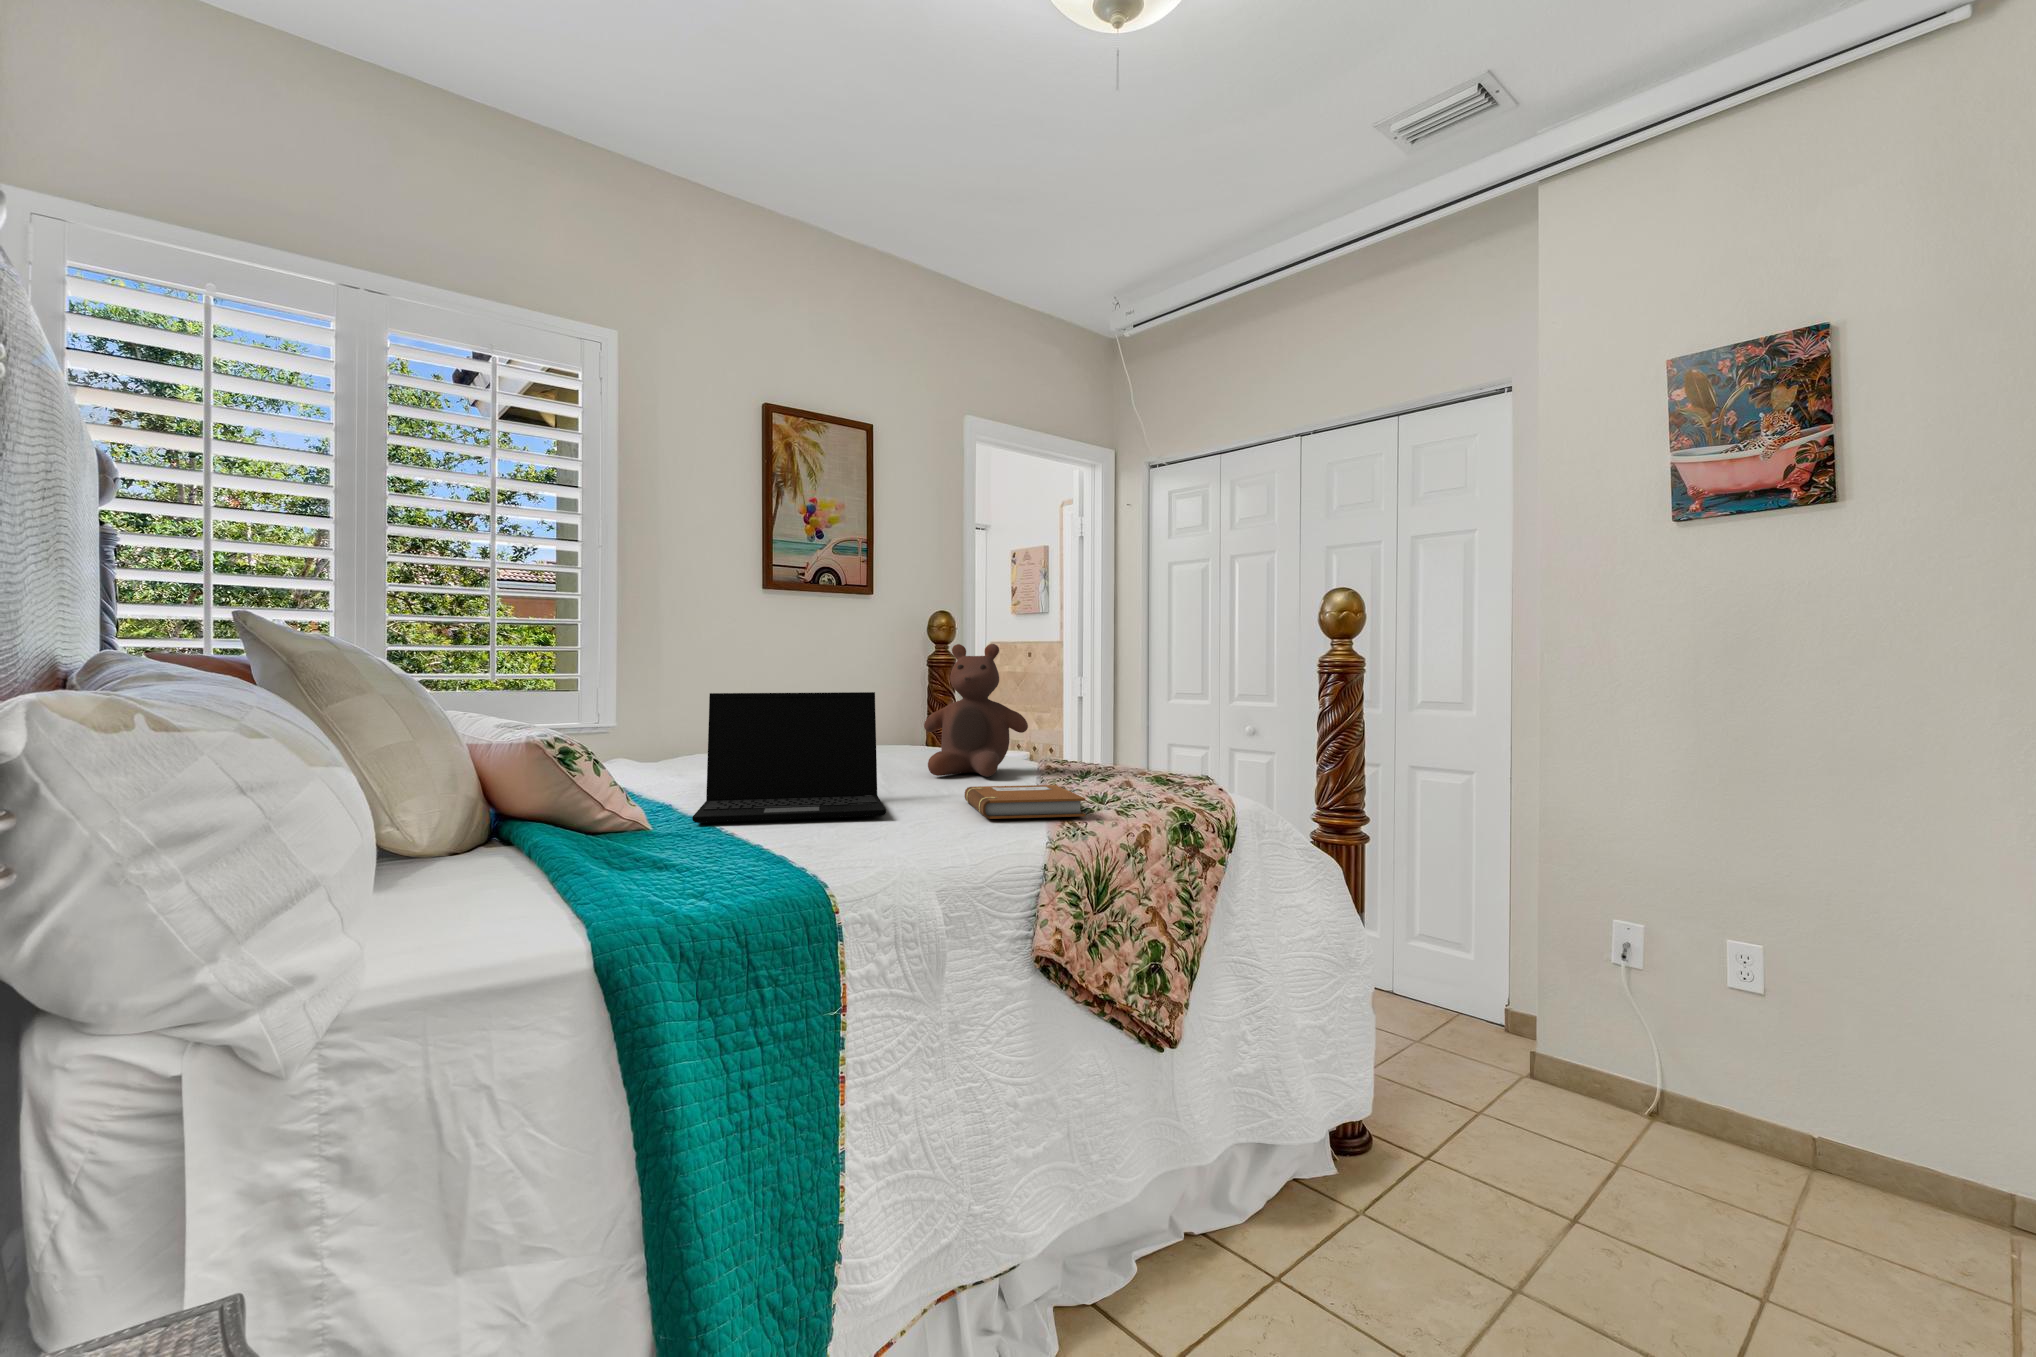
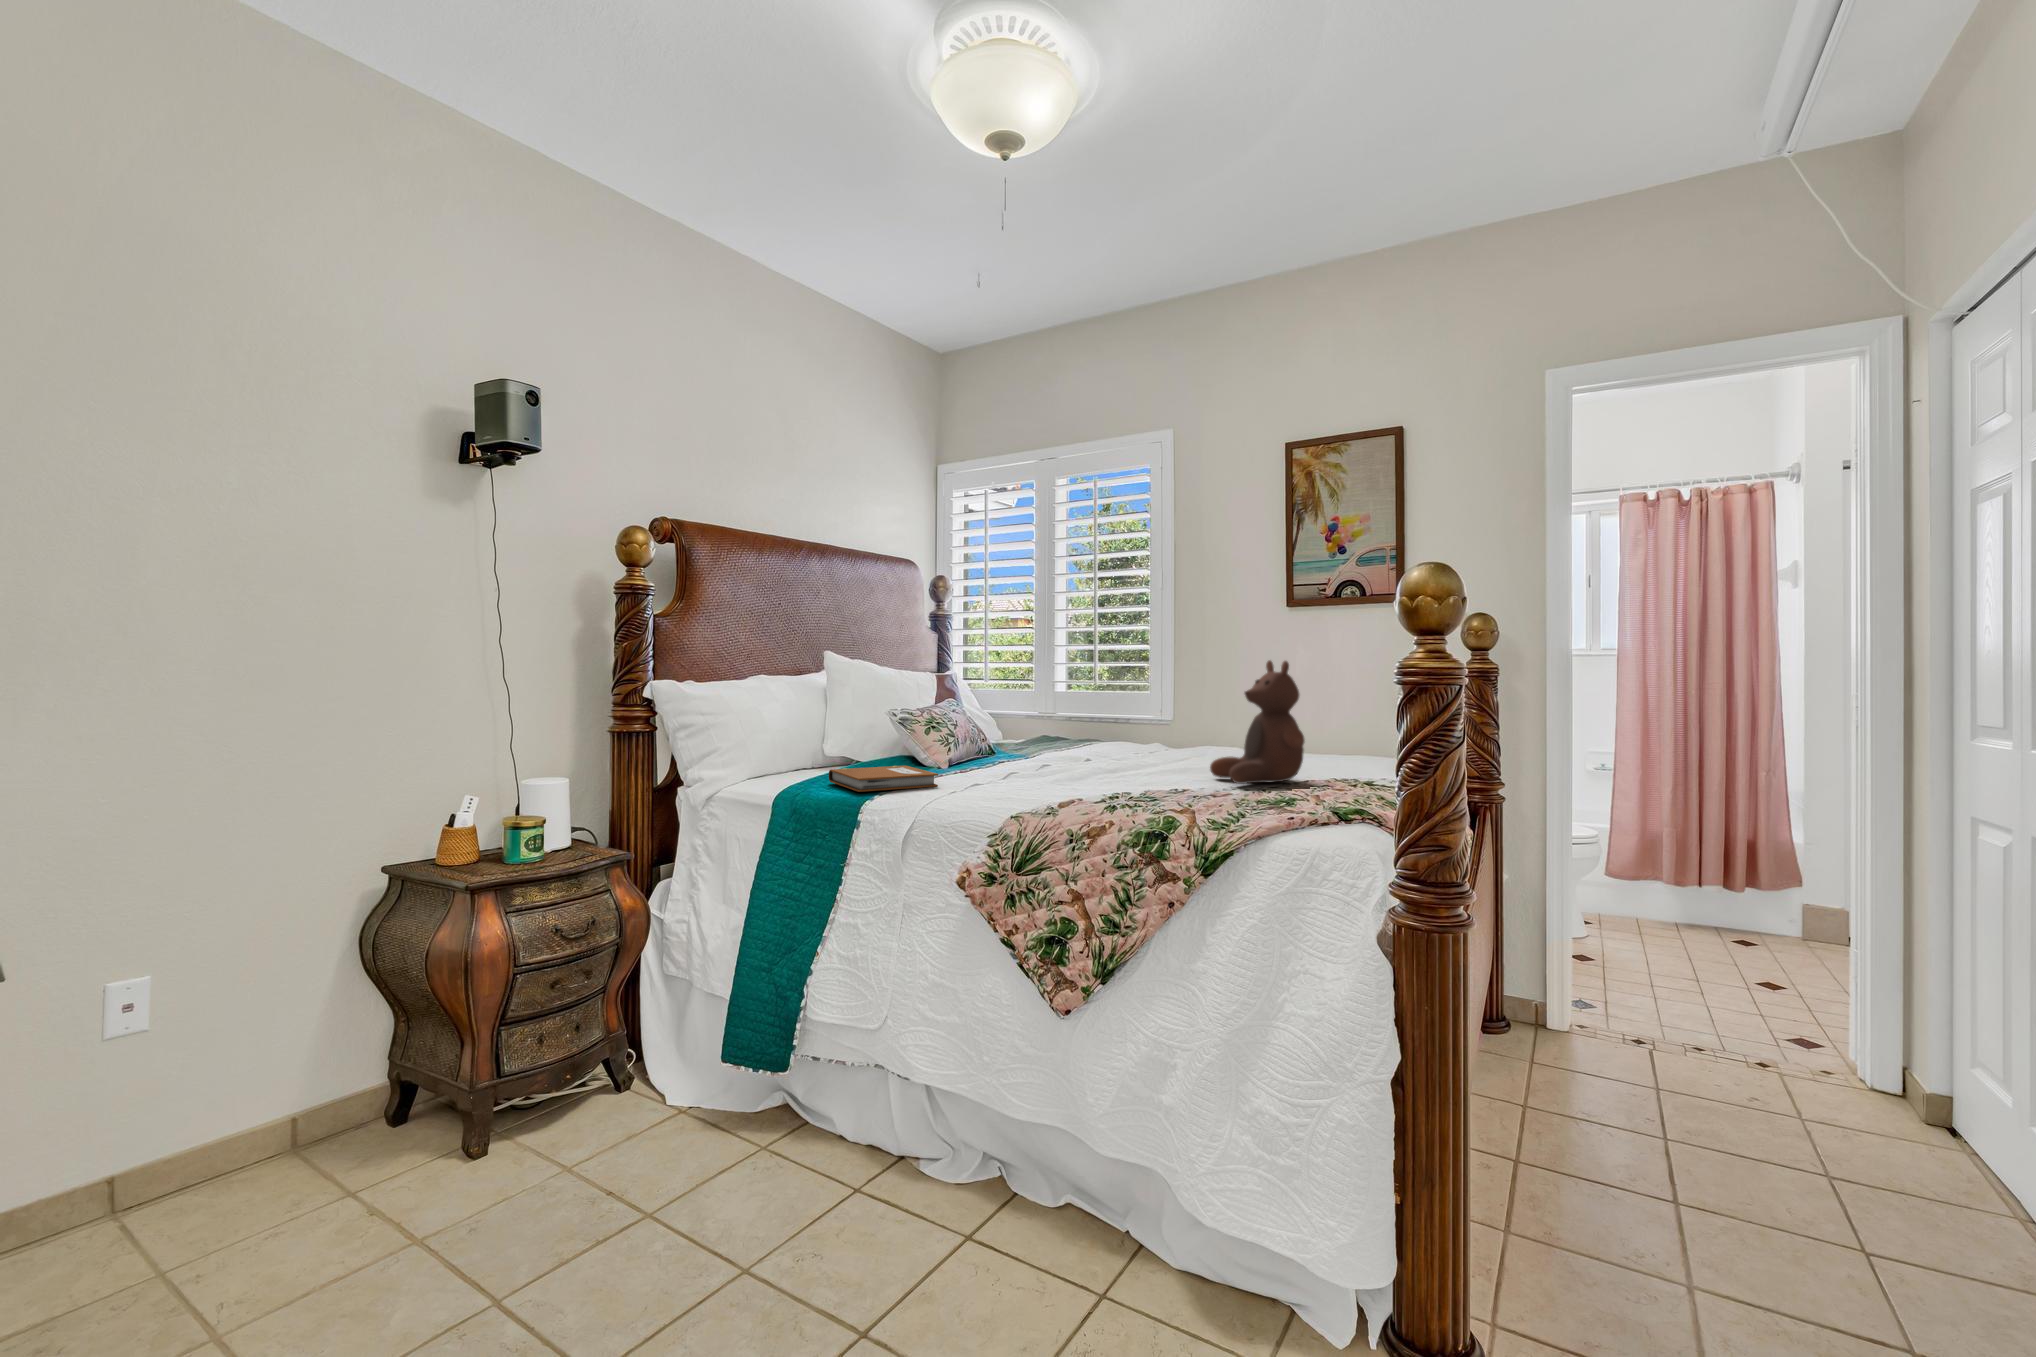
laptop: present [692,692,886,823] -> none [953,694,1105,786]
notebook: present [965,785,1085,819] -> present [829,766,938,792]

